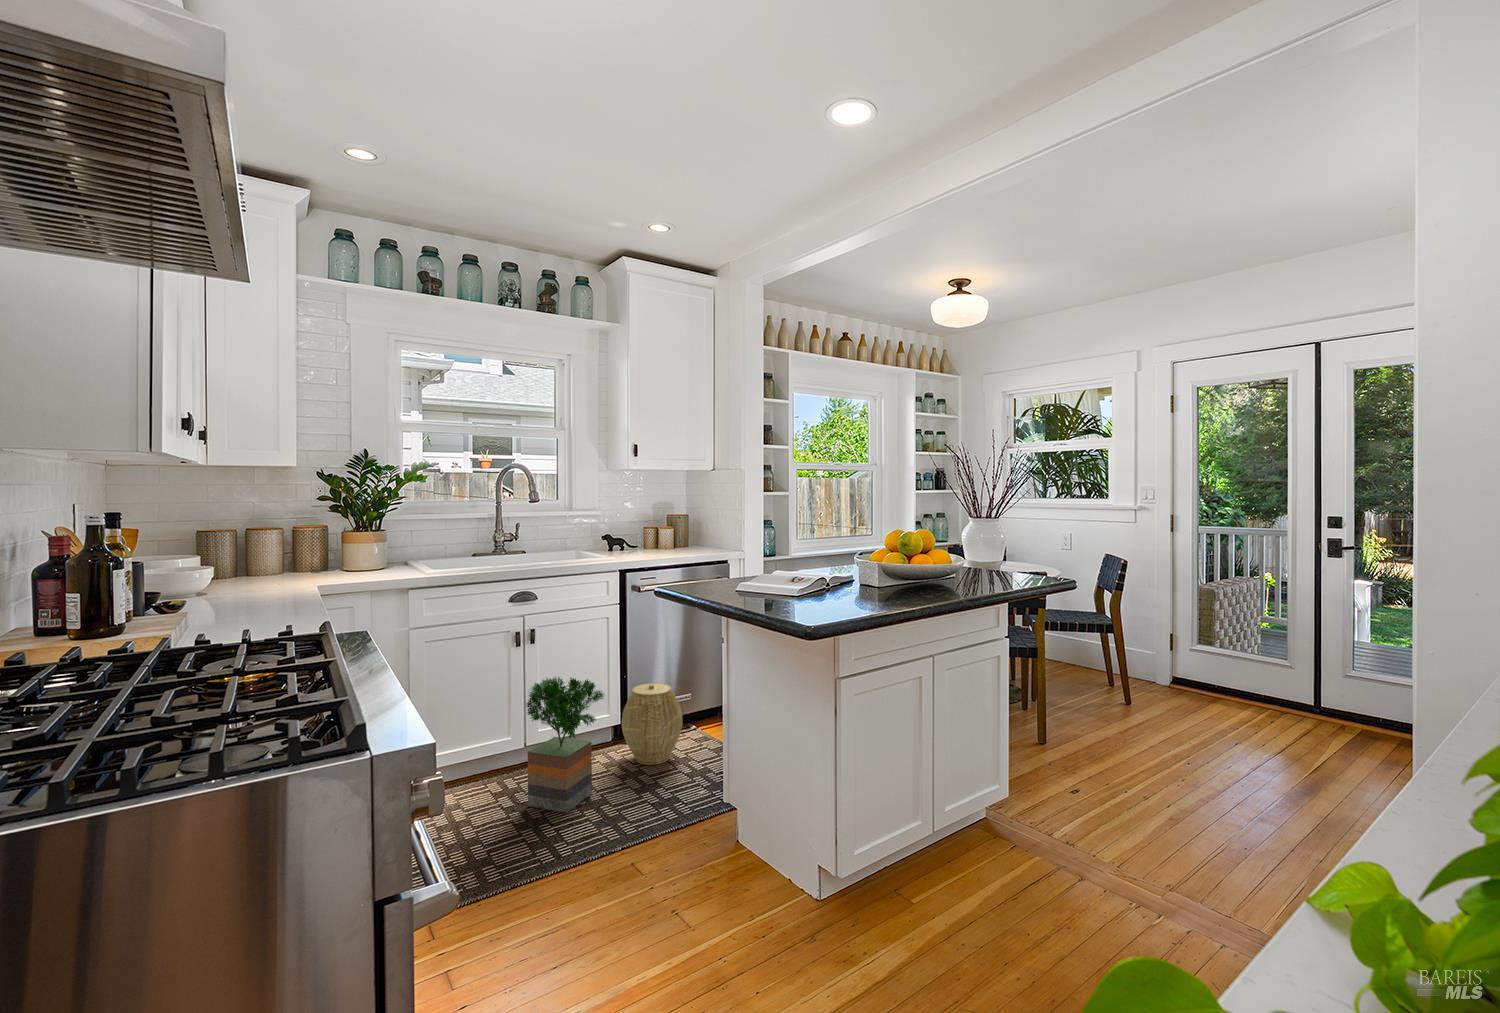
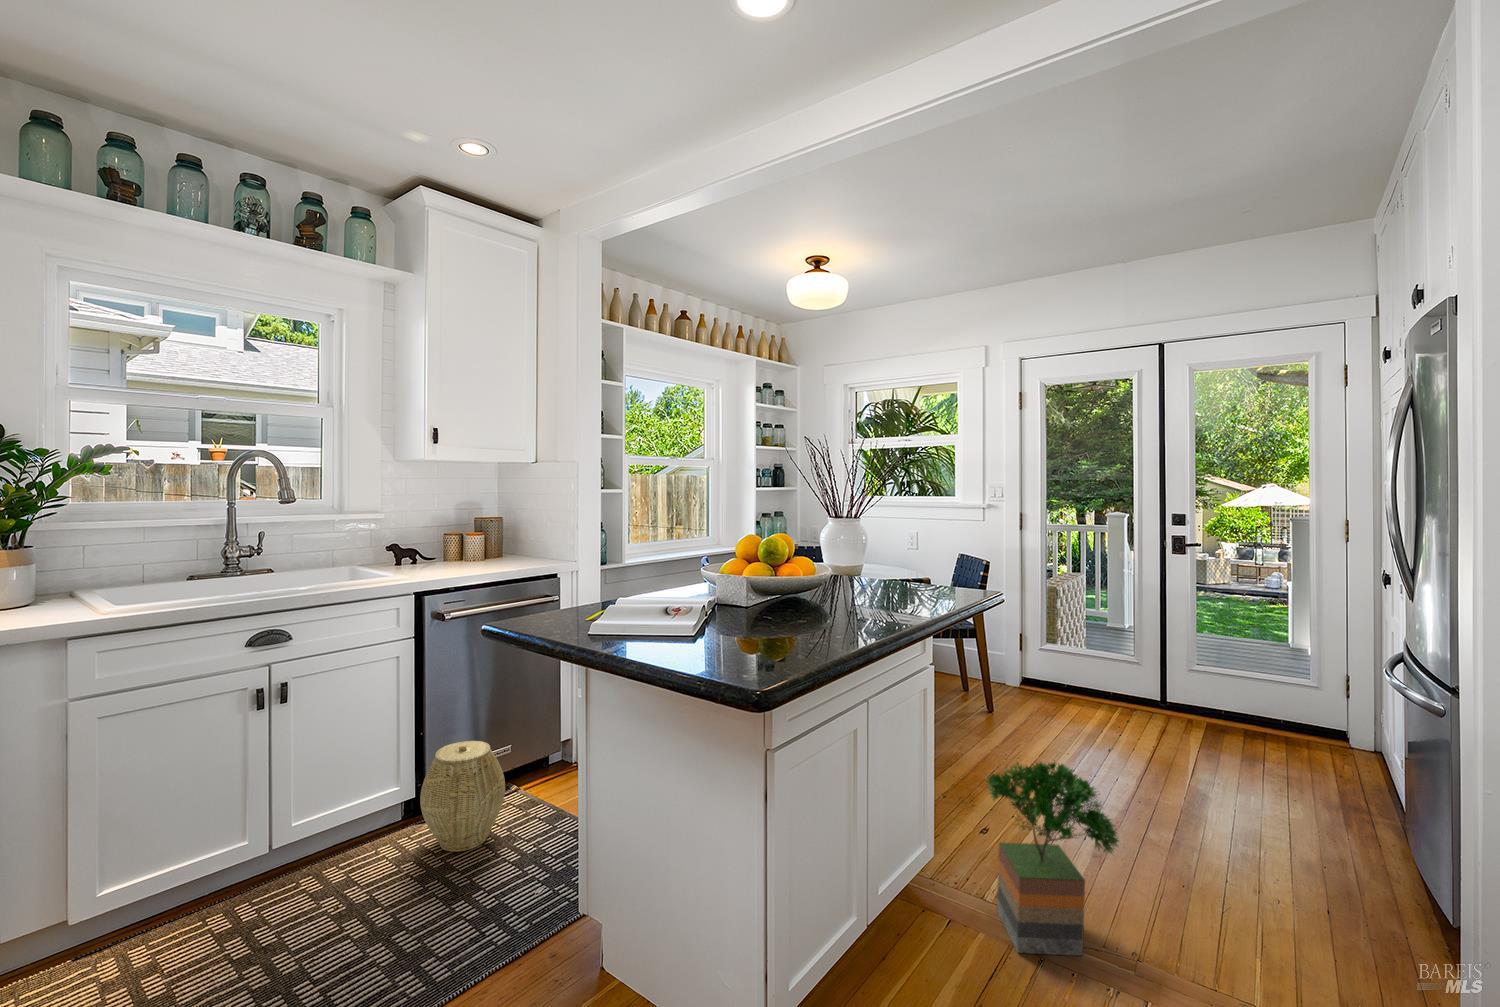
potted tree: present [526,677,604,813] -> present [985,762,1119,956]

